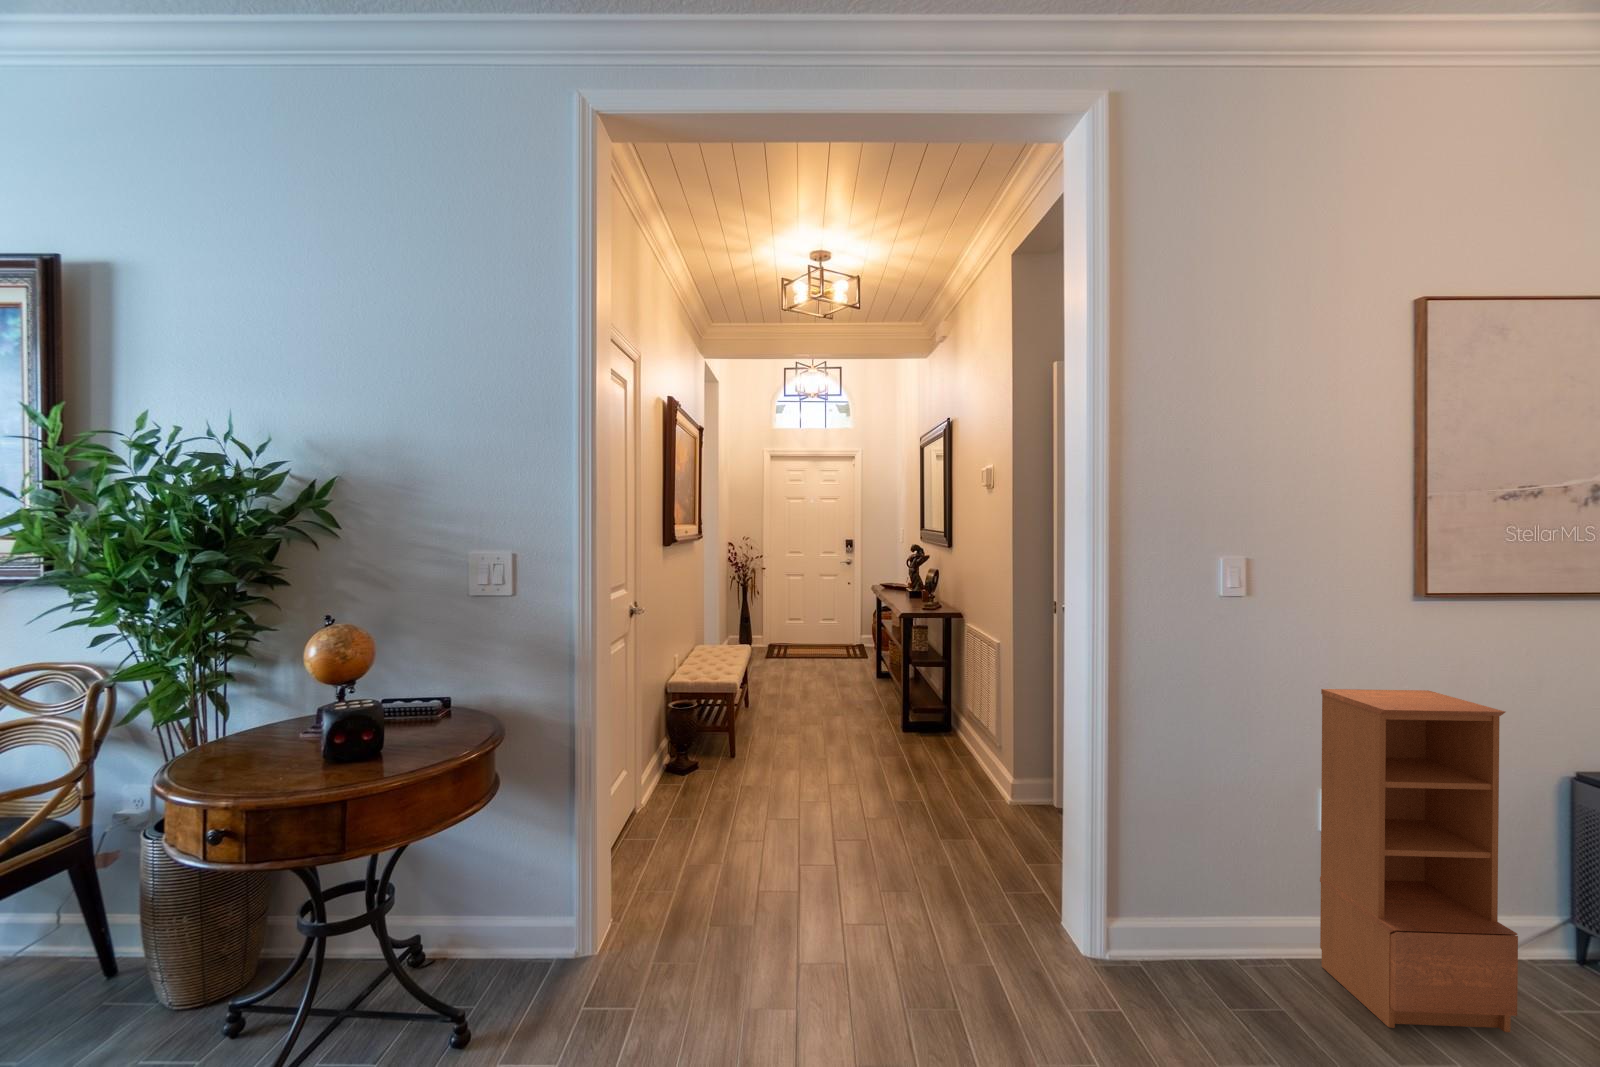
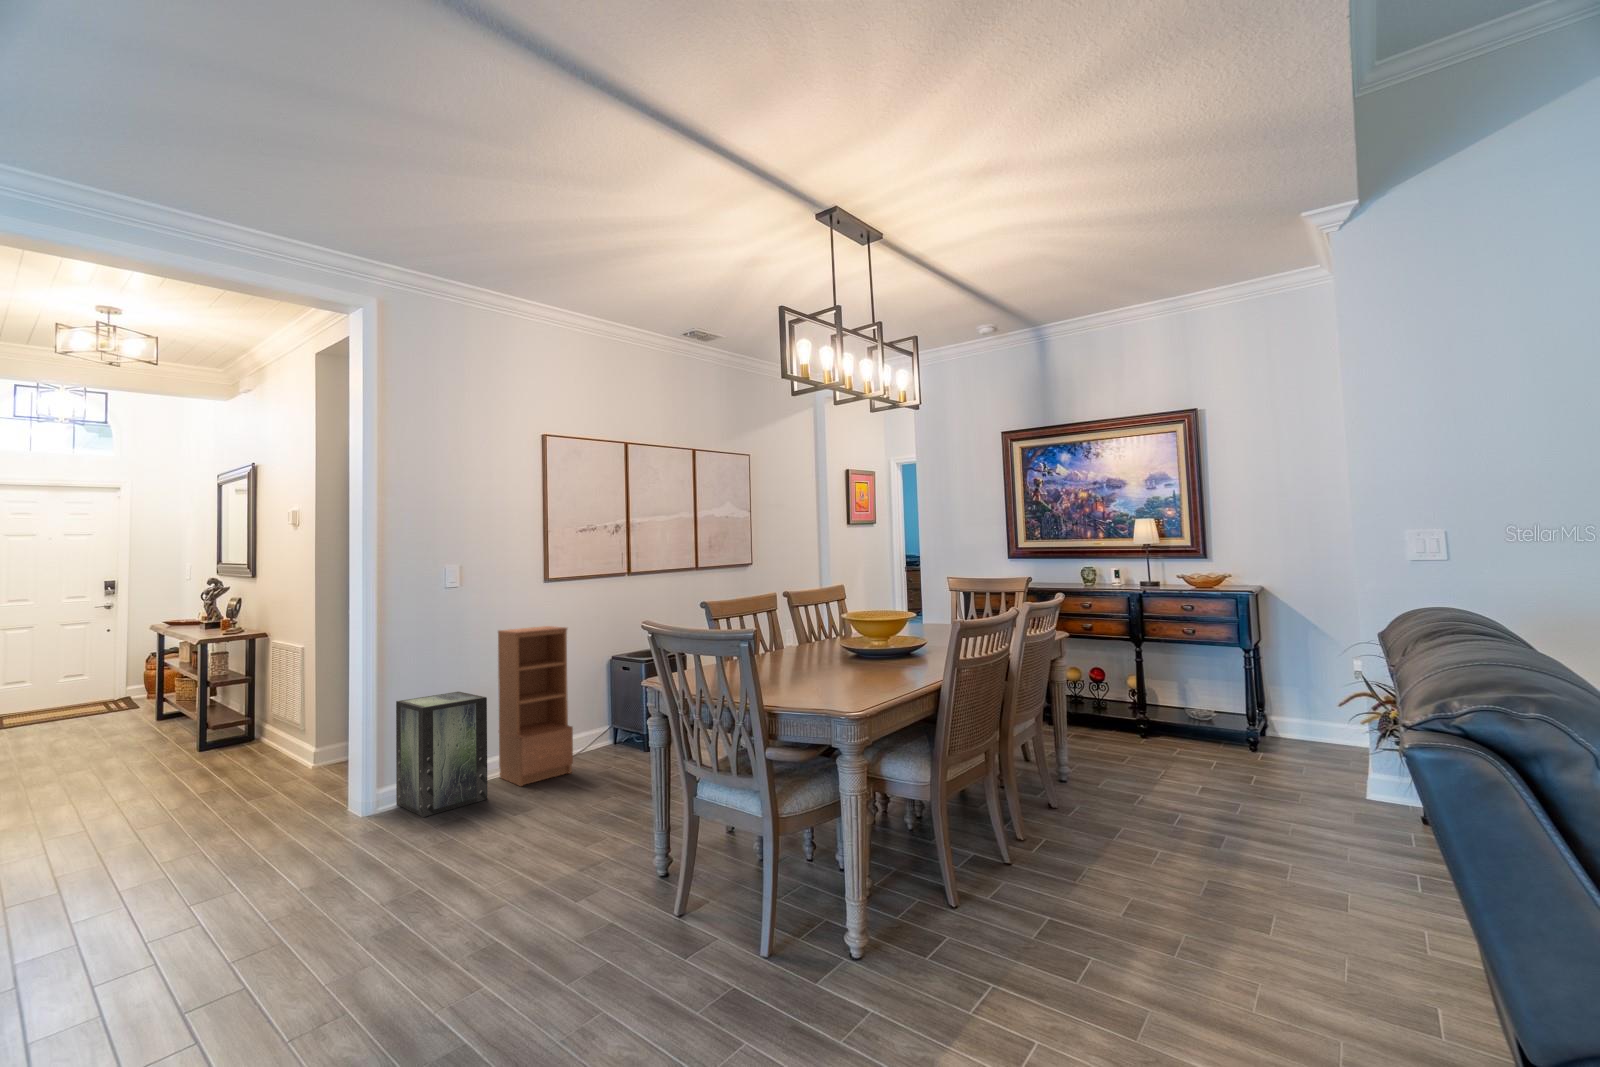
storage box: none [1140,792,1326,1043] -> present [396,692,488,817]

